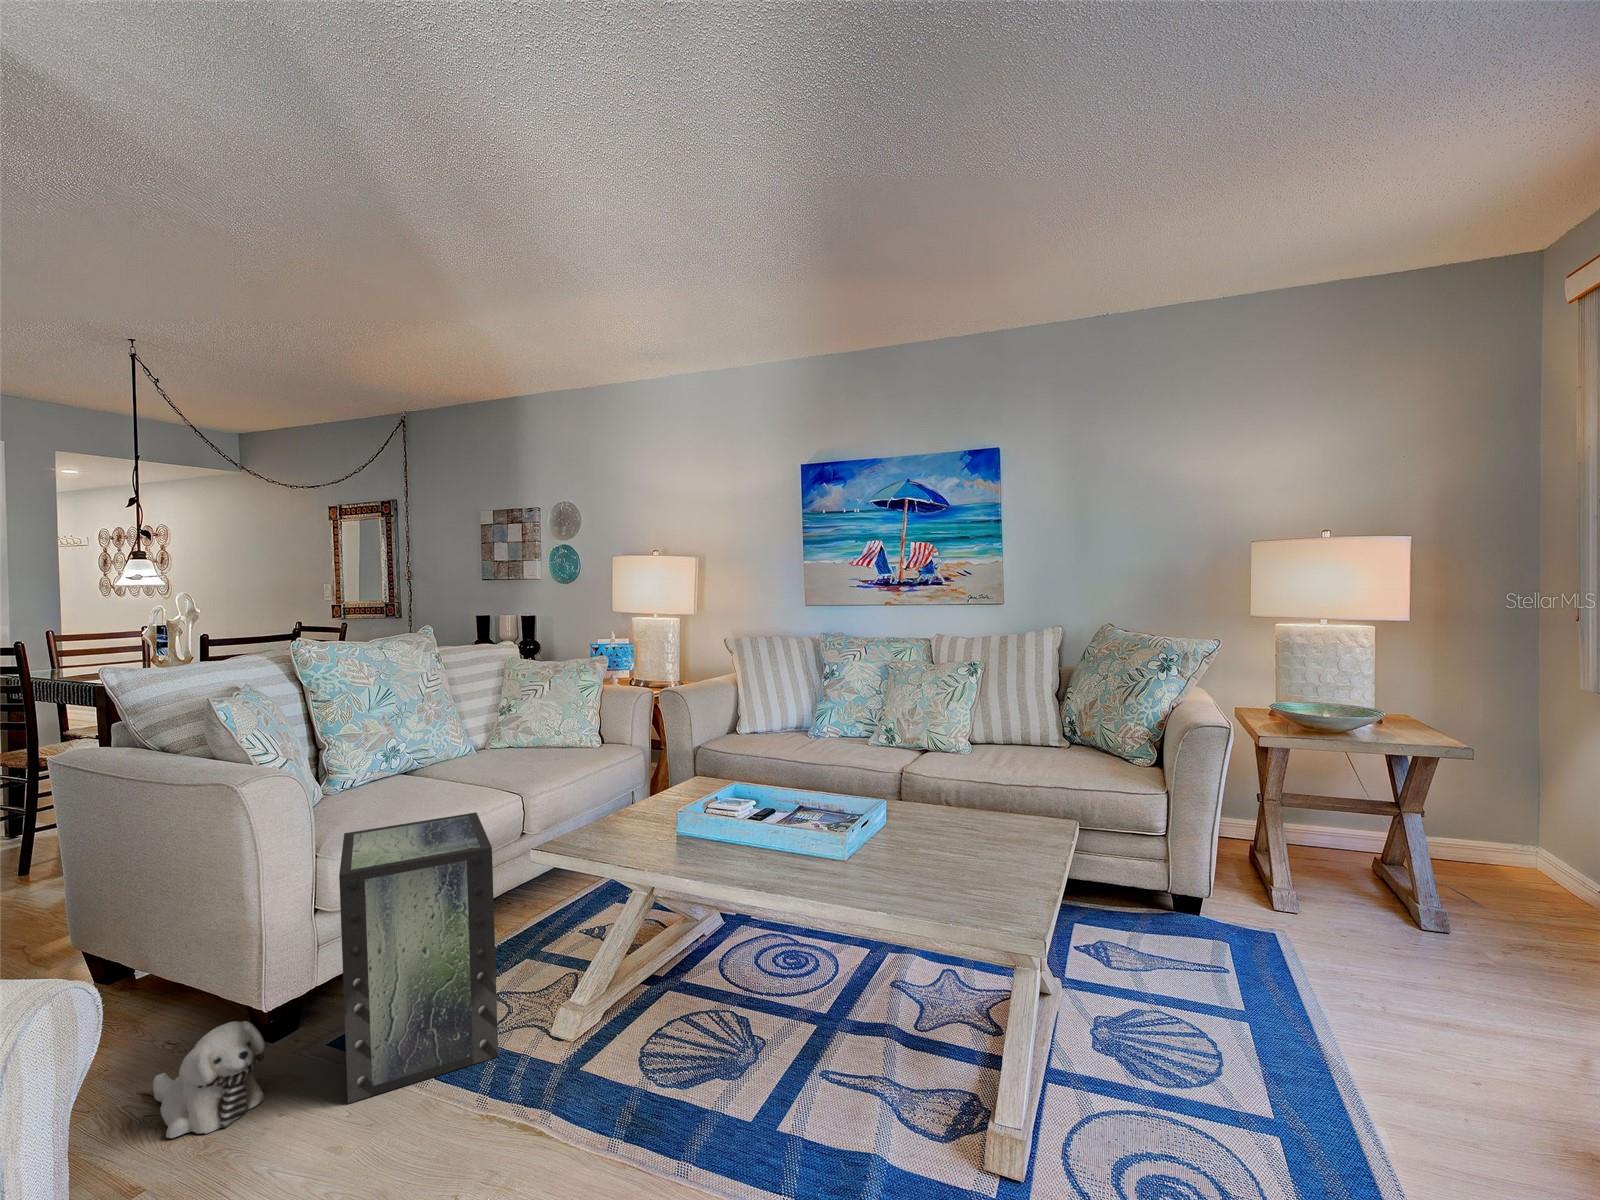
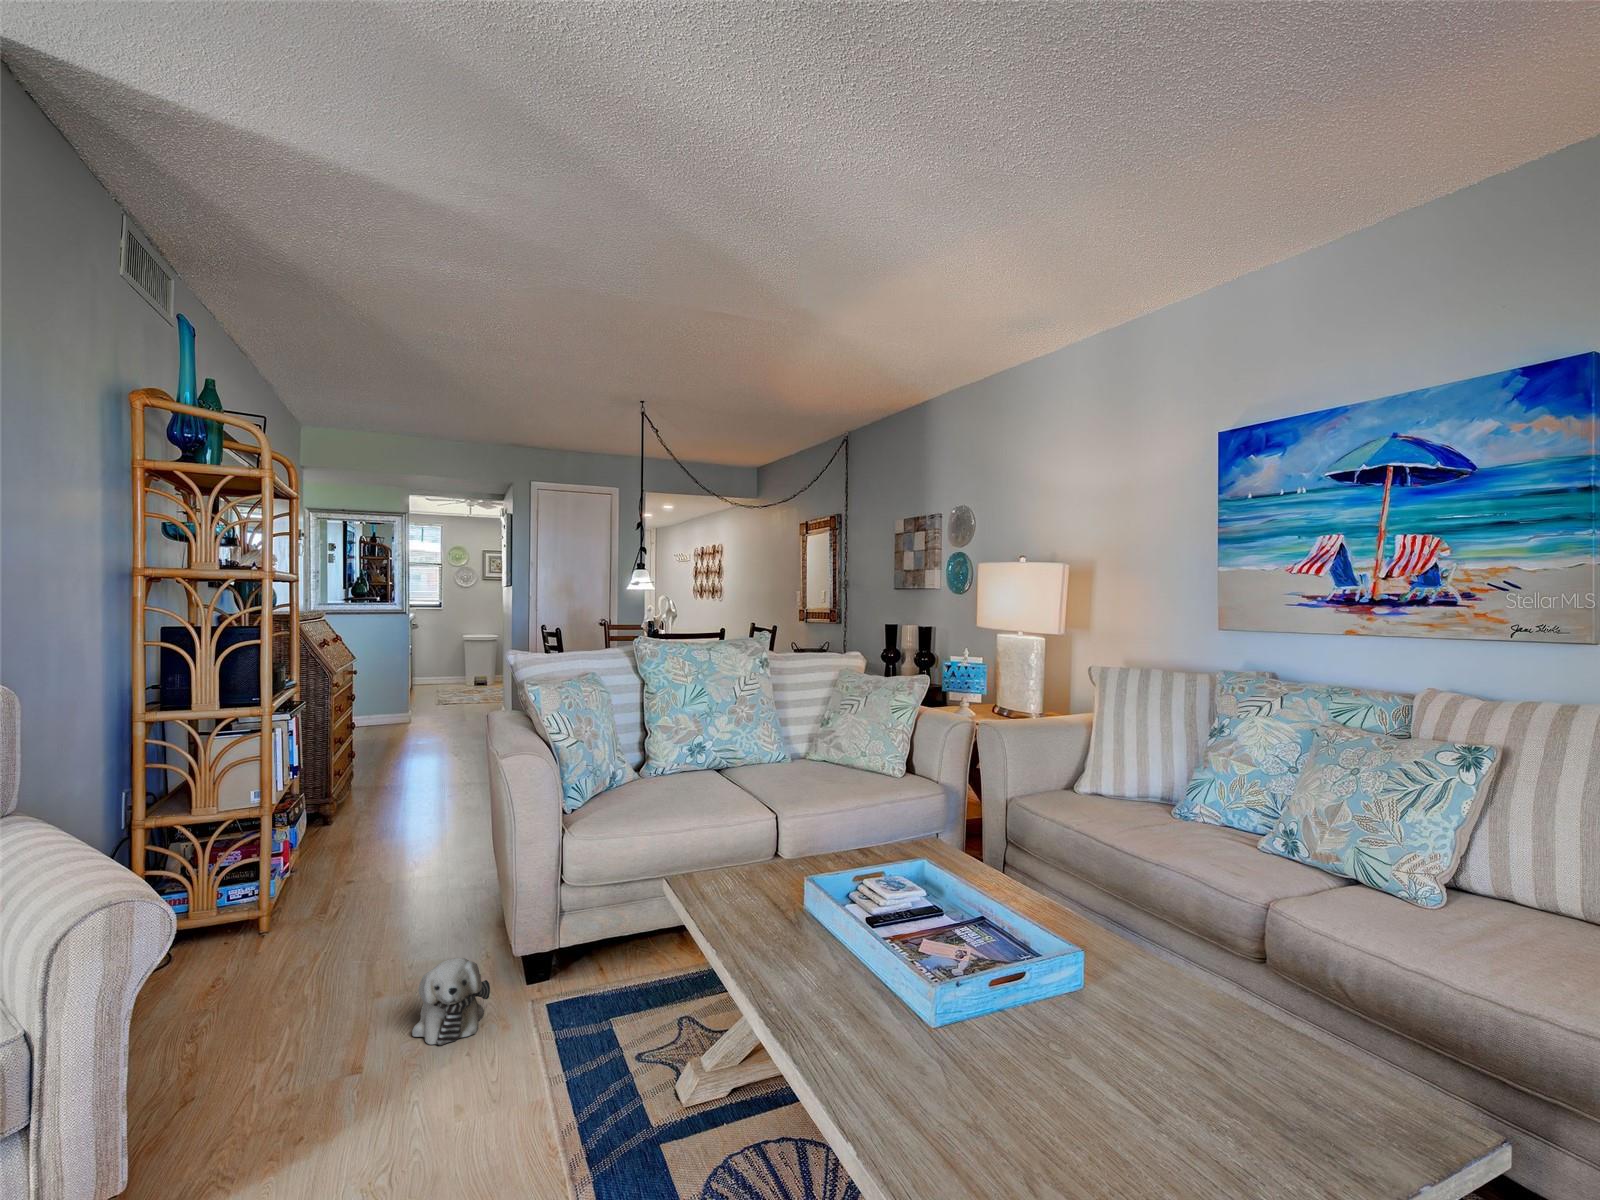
storage box: present [339,812,498,1103] -> none [501,819,675,1088]

